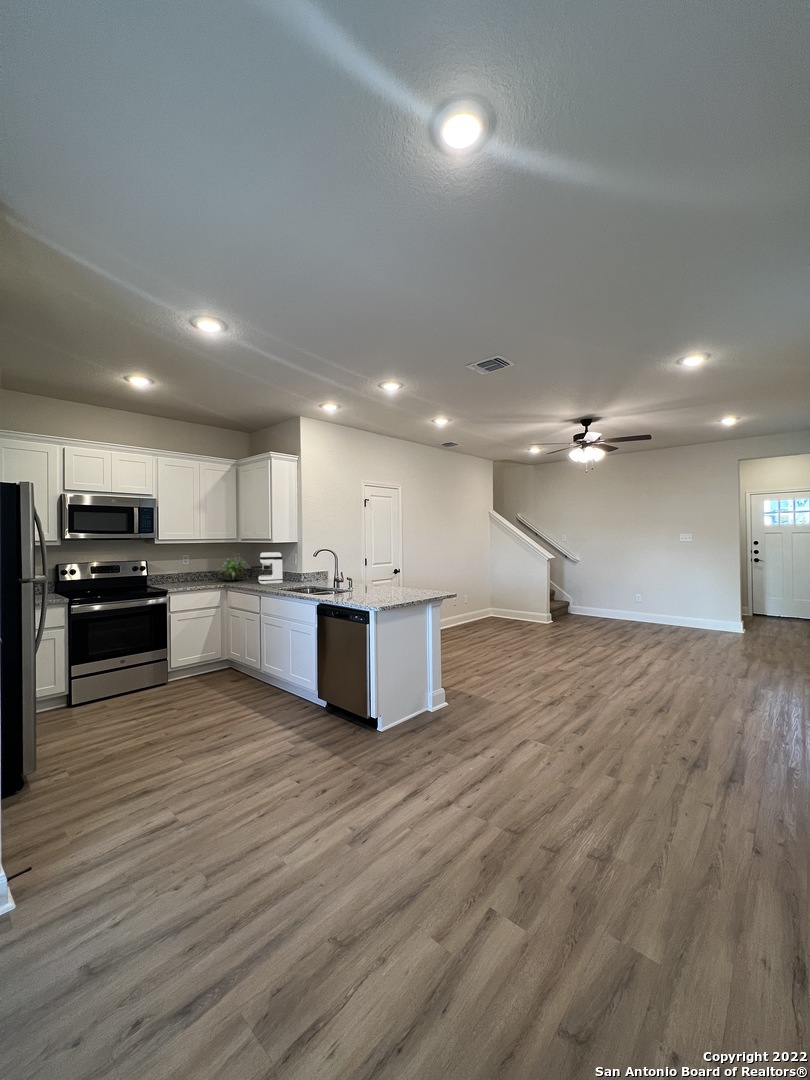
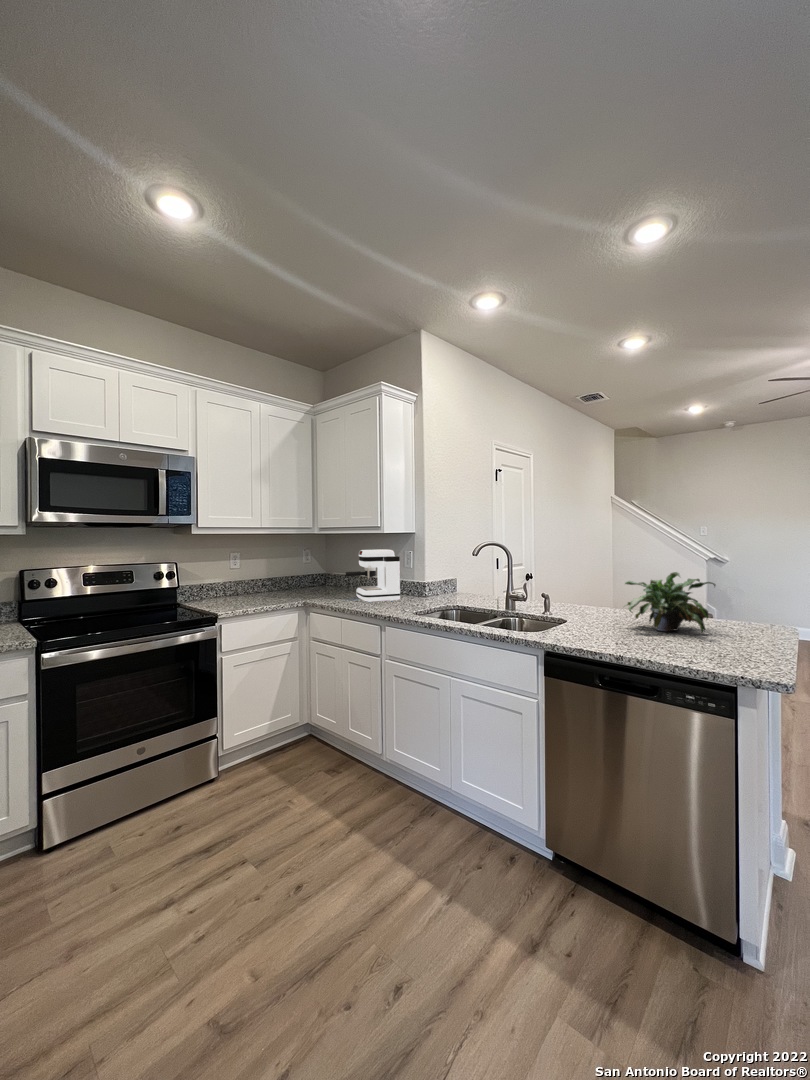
potted plant: present [216,559,248,581] -> present [624,572,715,632]

